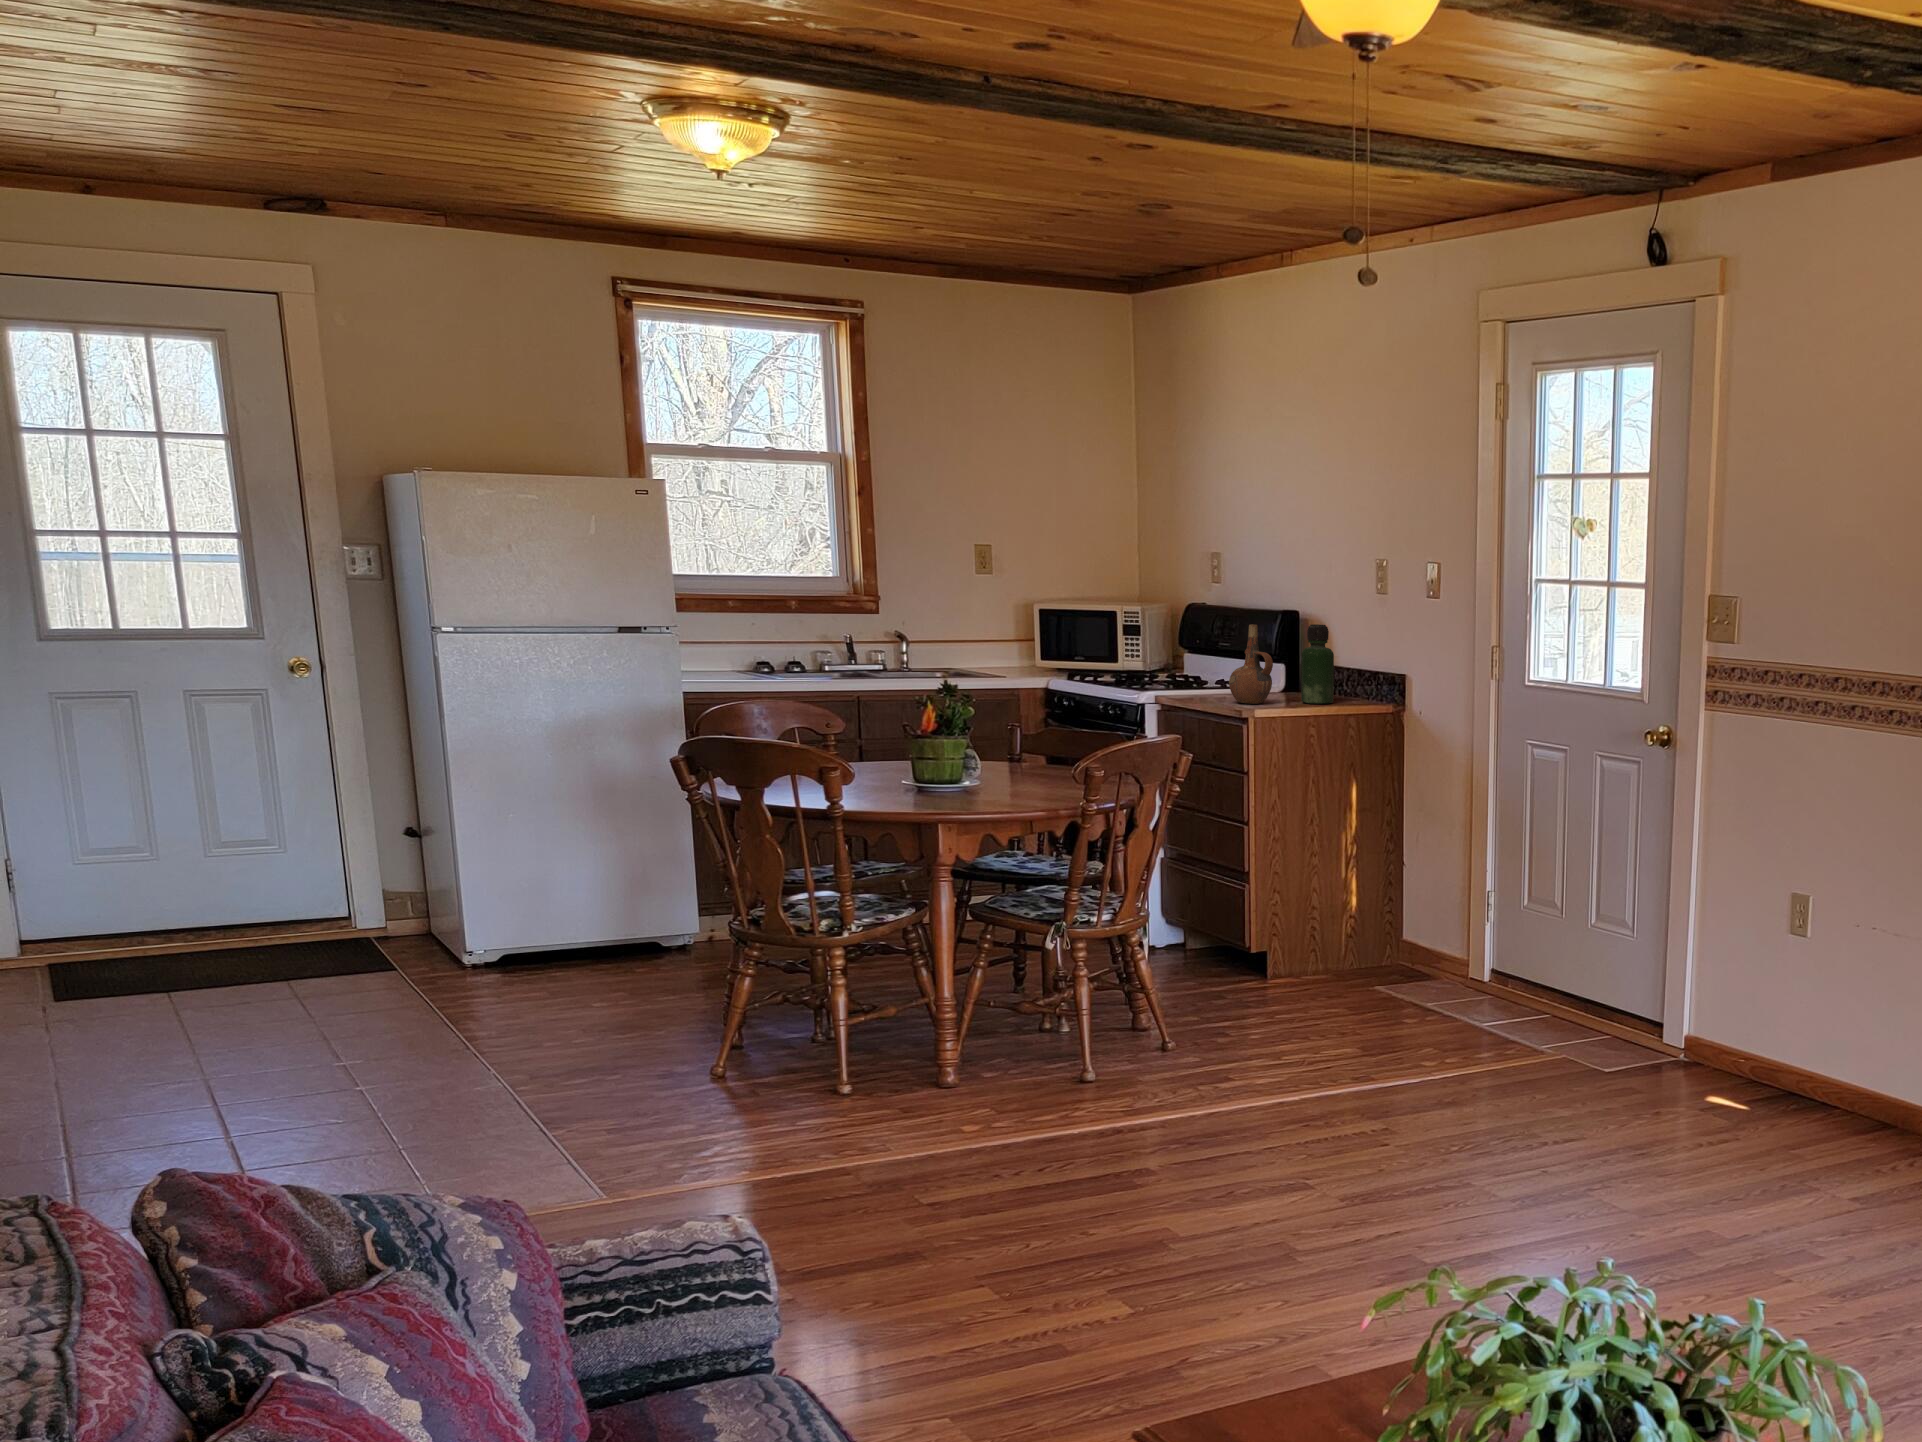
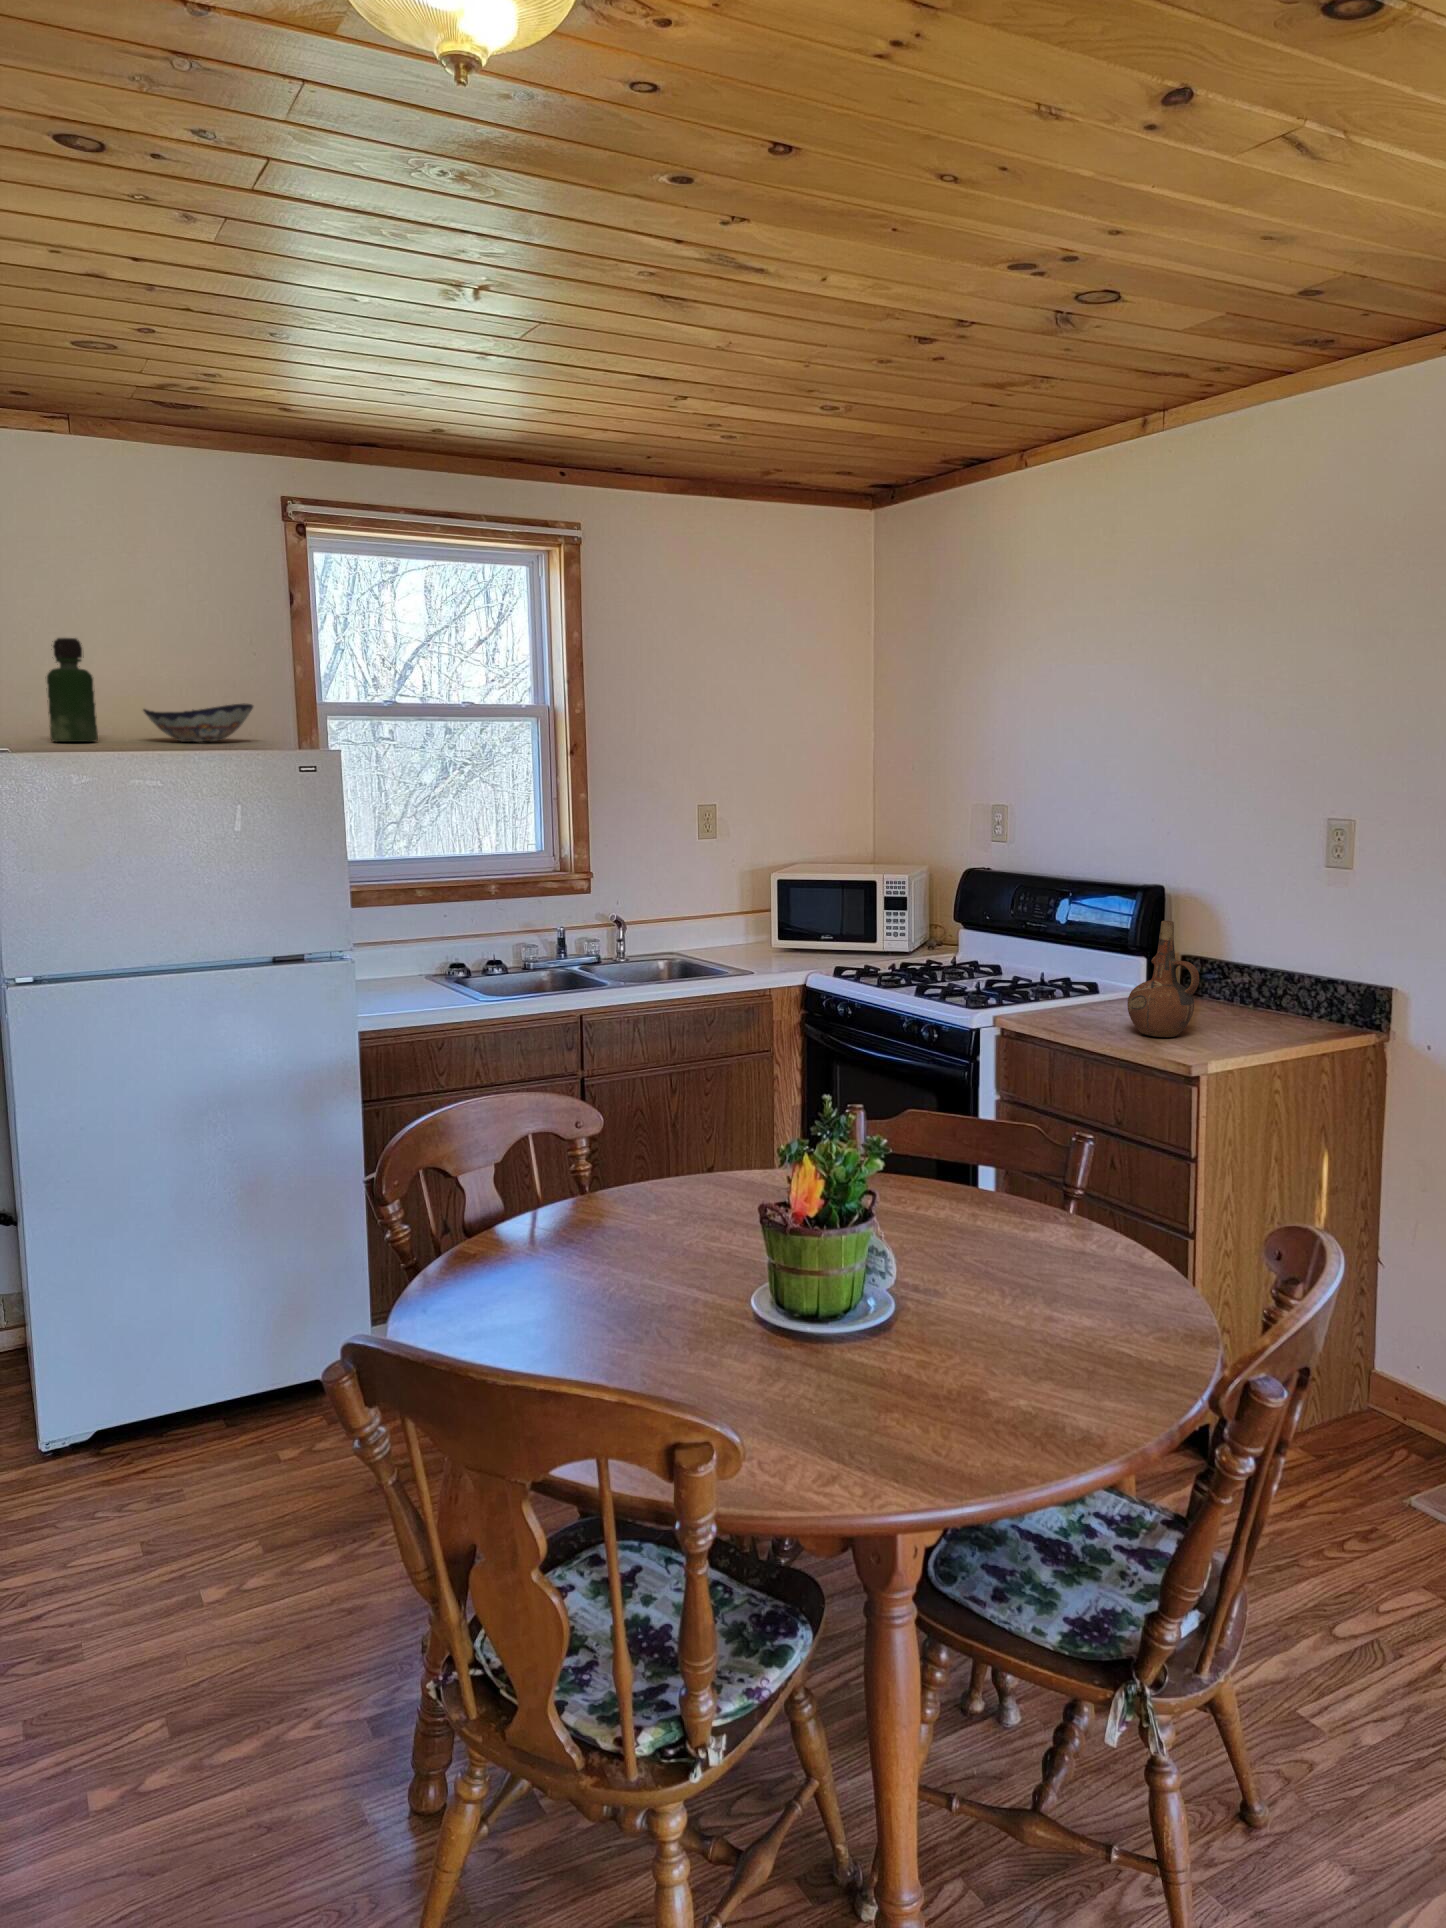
decorative bowl: none [506,441,596,471] -> present [143,704,253,742]
bottle: present [1301,624,1334,704] -> present [47,638,98,742]

